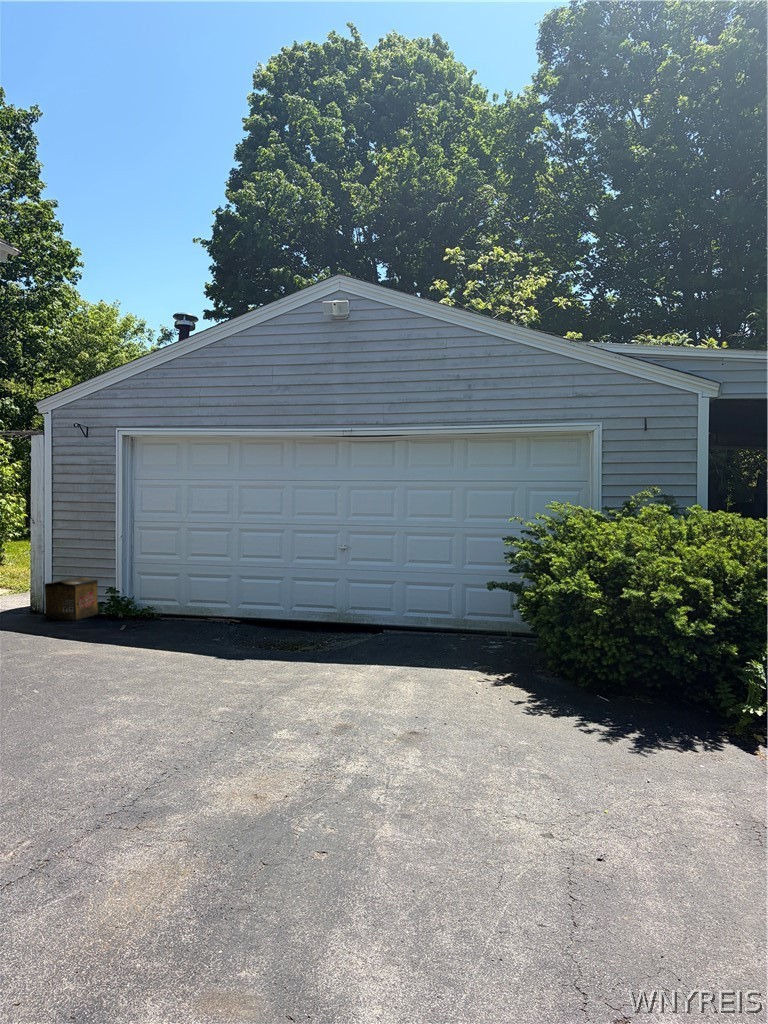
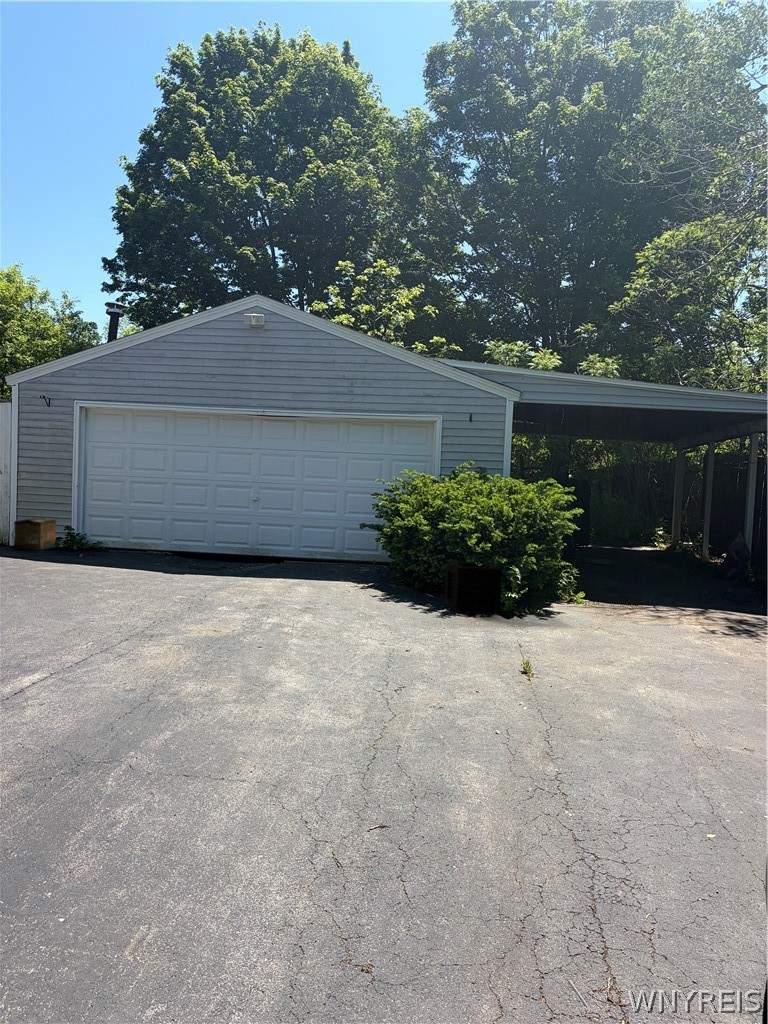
wooden crate: none [632,650,734,742] -> present [445,562,502,613]

